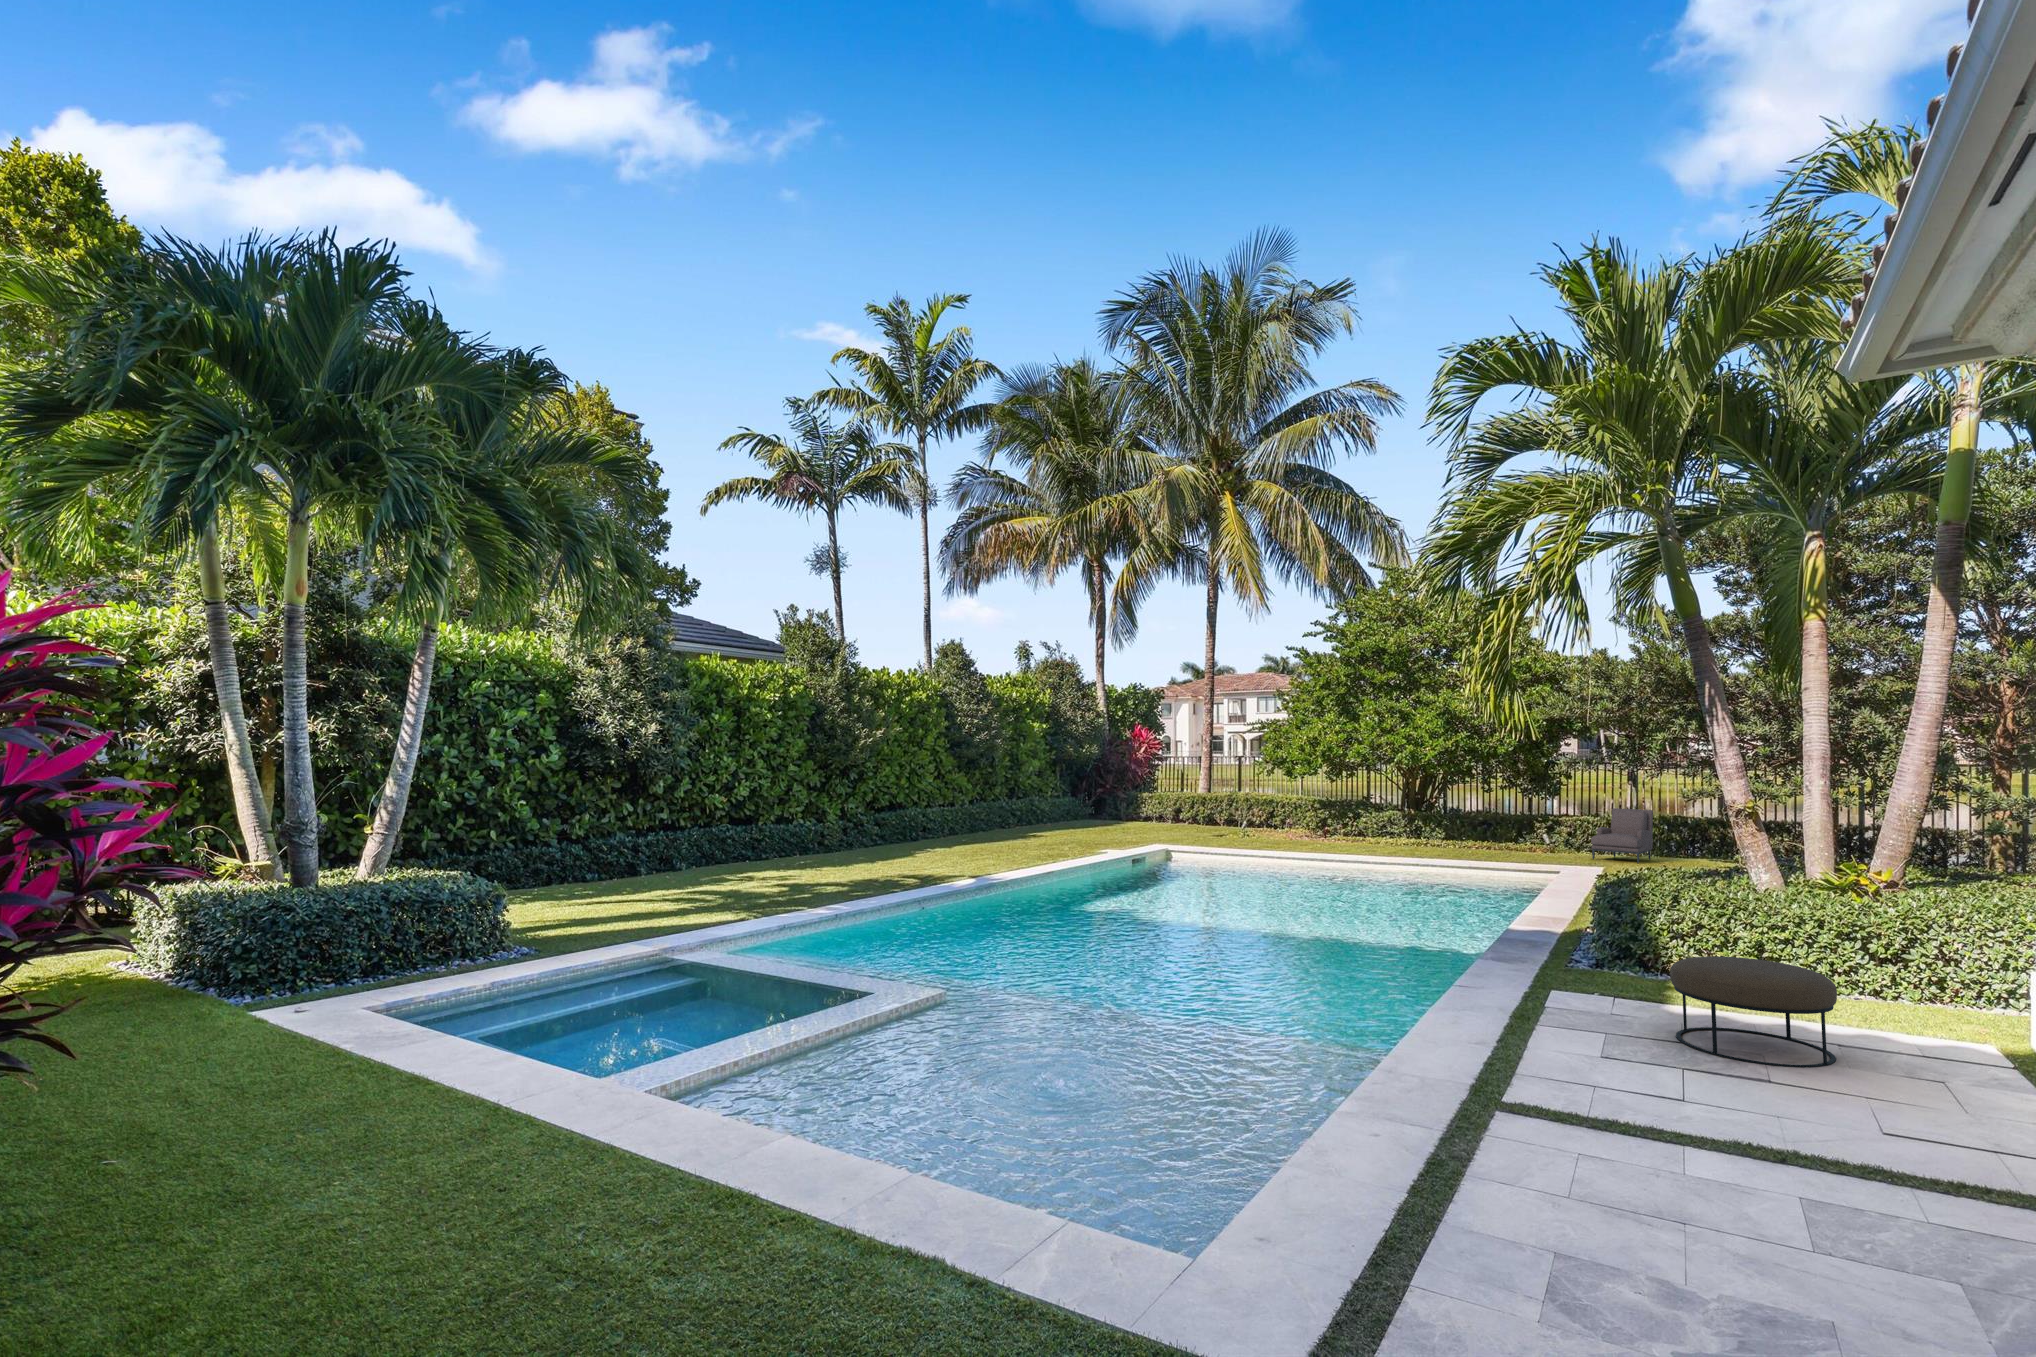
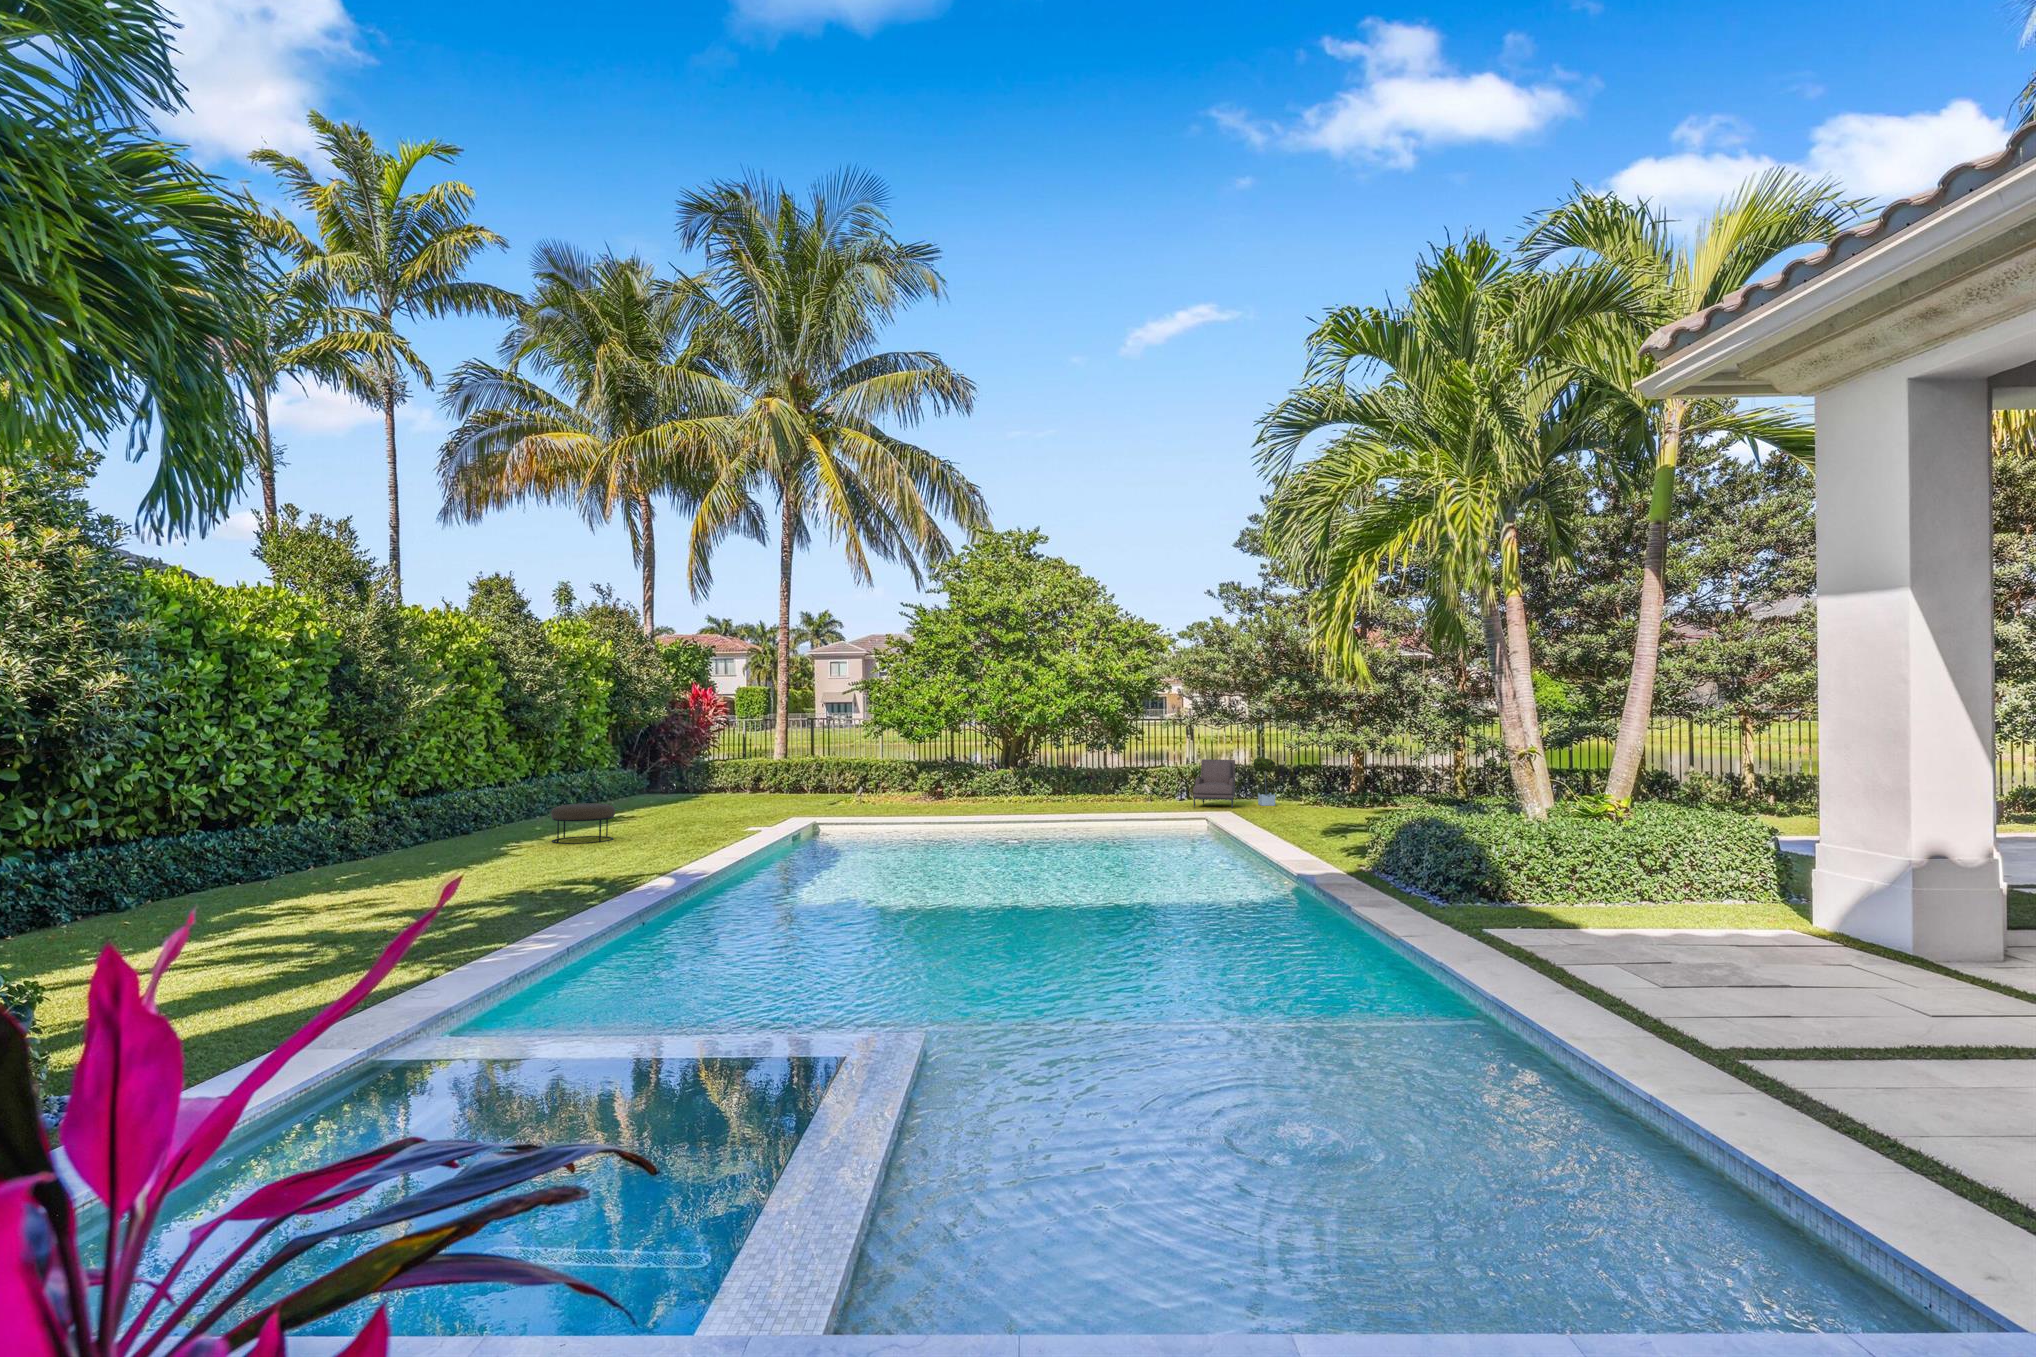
potted tree: none [1676,808,1704,864] -> present [1254,757,1275,806]
ottoman: present [1670,956,1837,1067] -> present [551,803,615,844]

